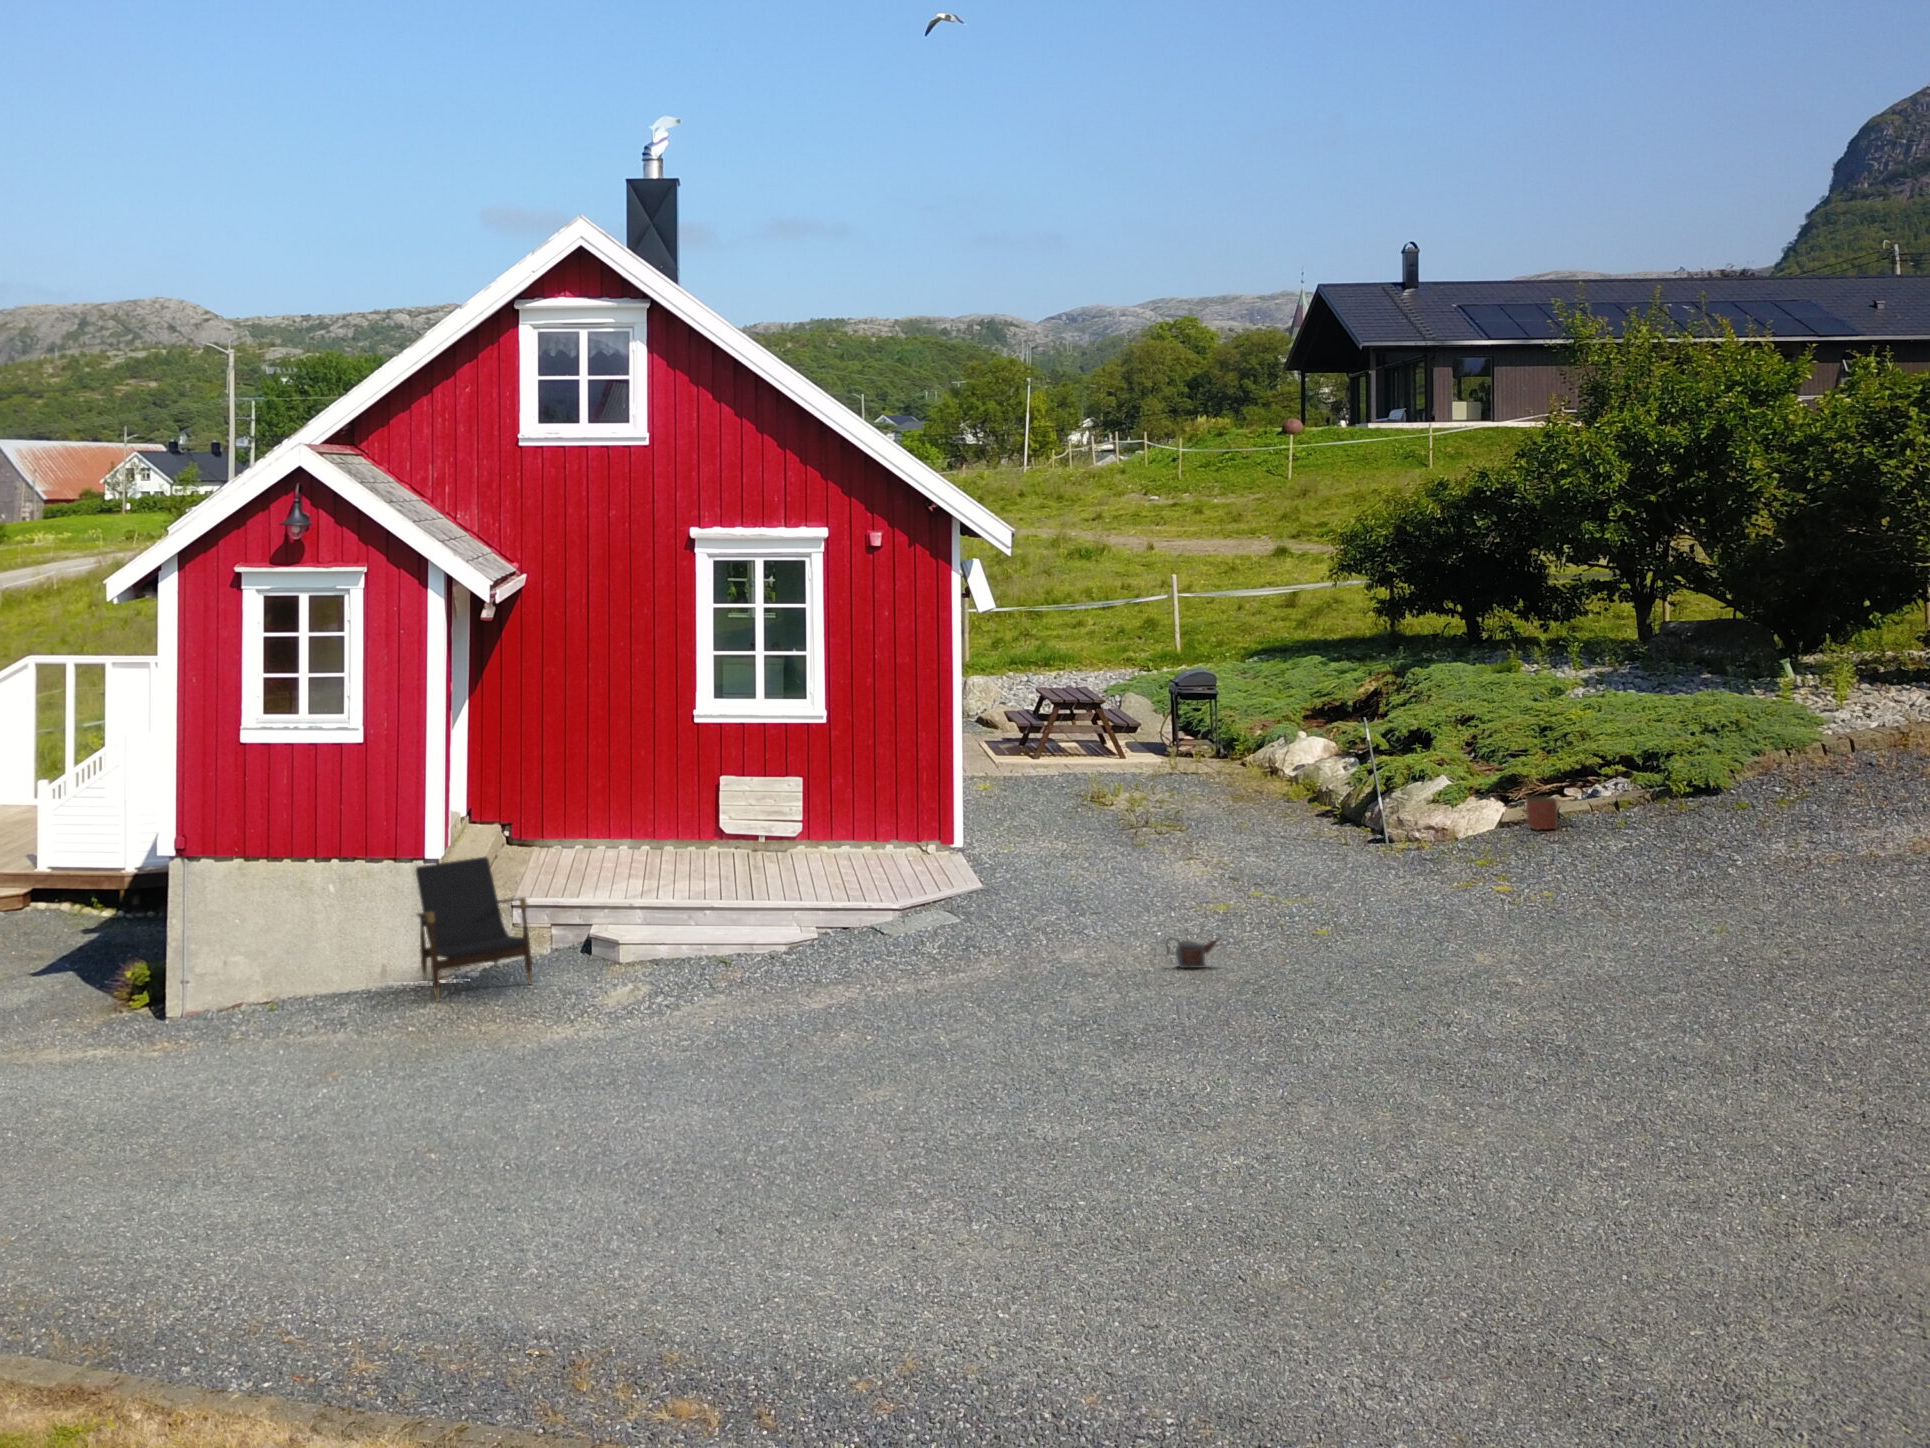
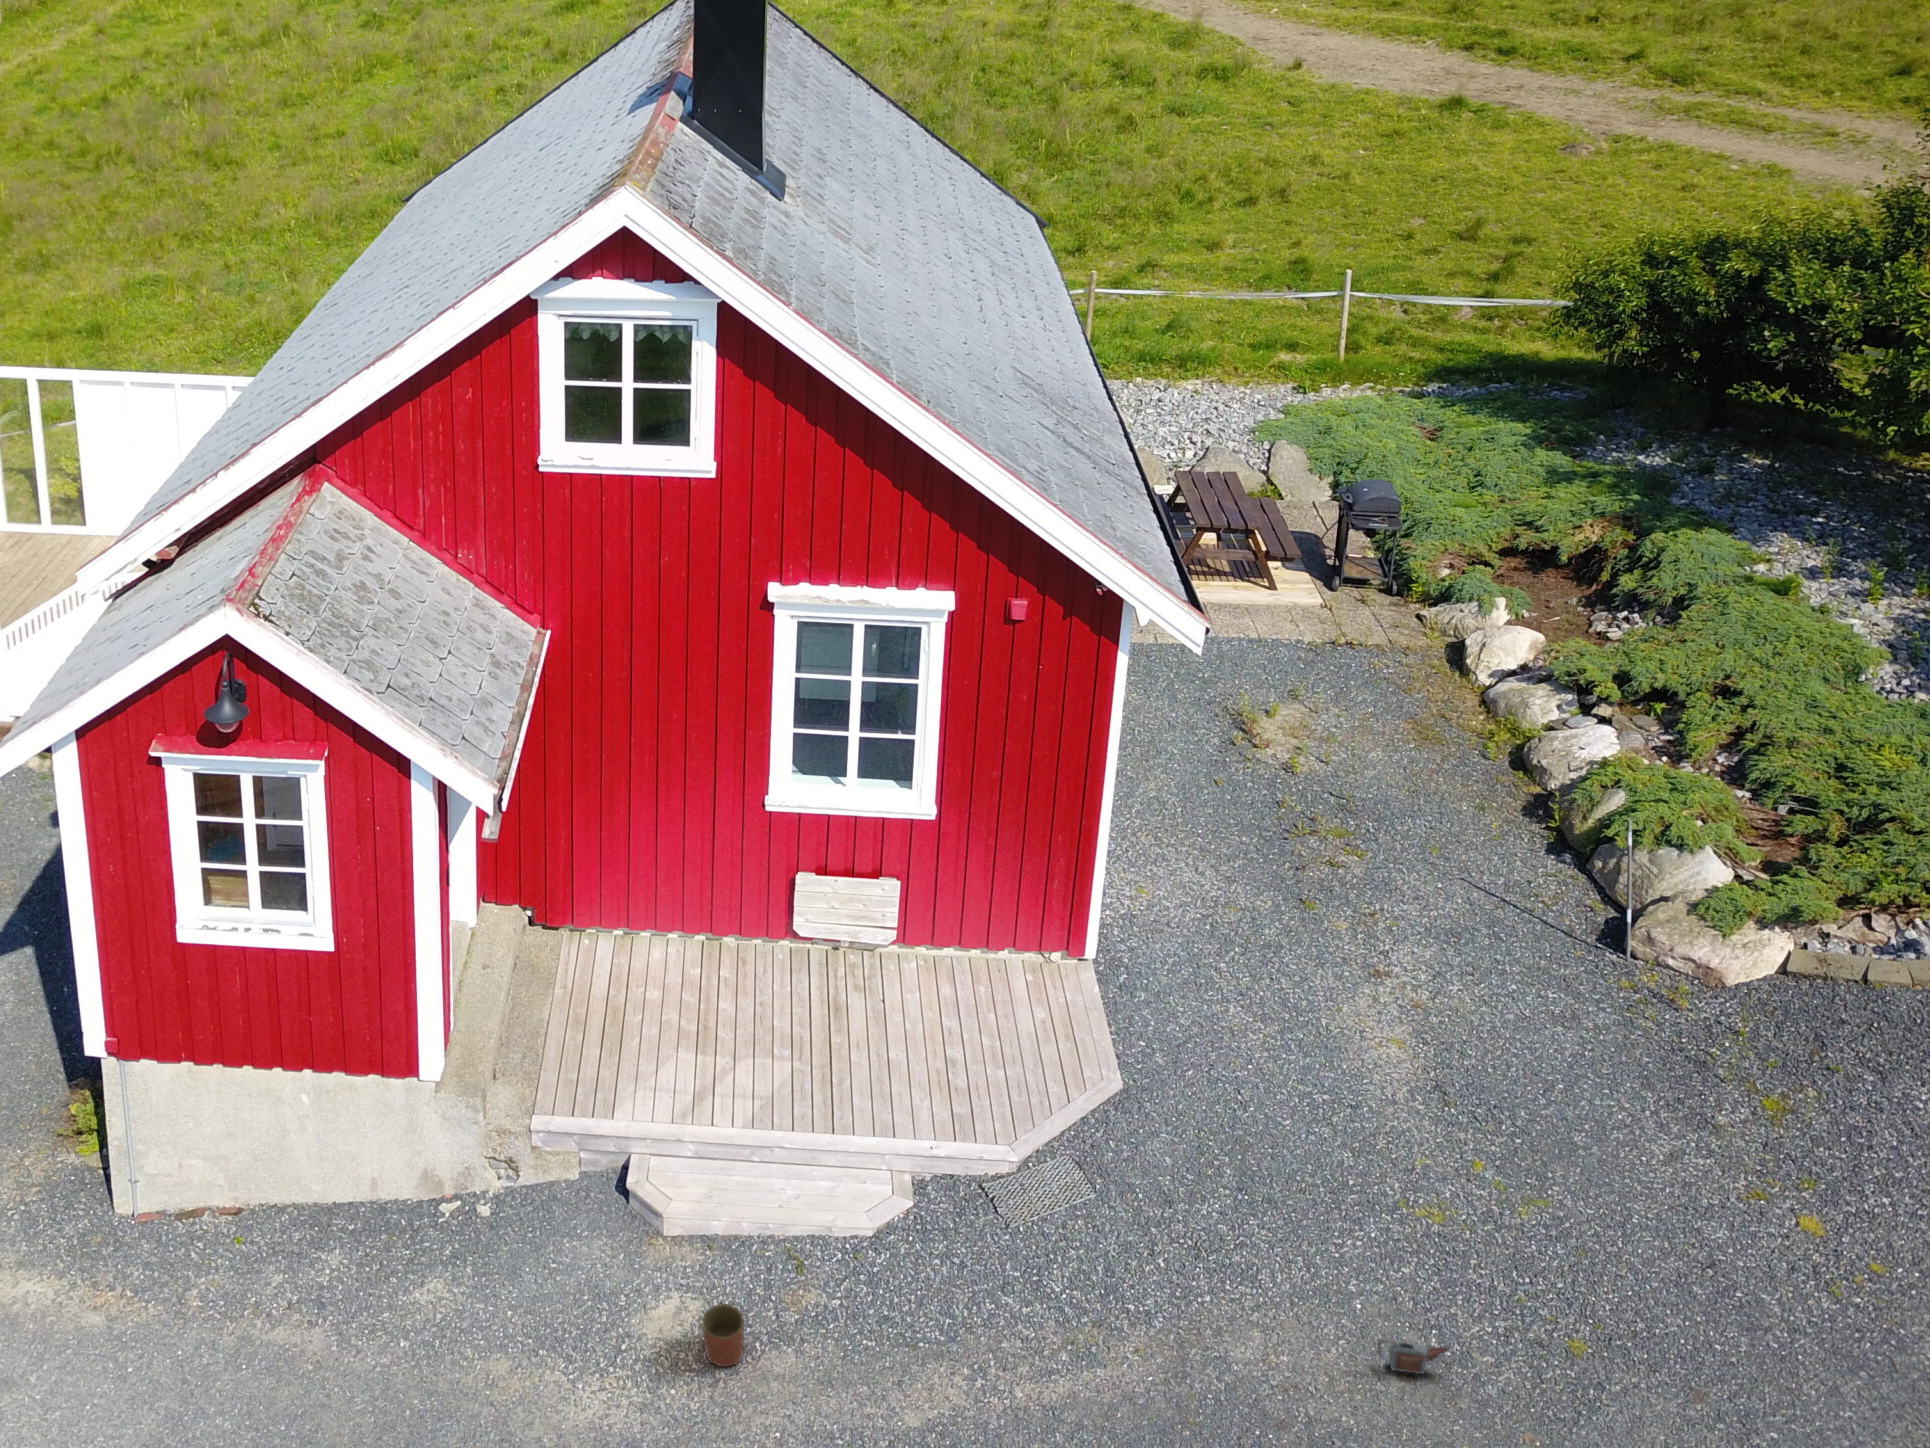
planter: present [1525,797,1558,830] -> present [702,1304,744,1367]
lounge chair: present [416,856,532,1001] -> none [427,1123,577,1345]

